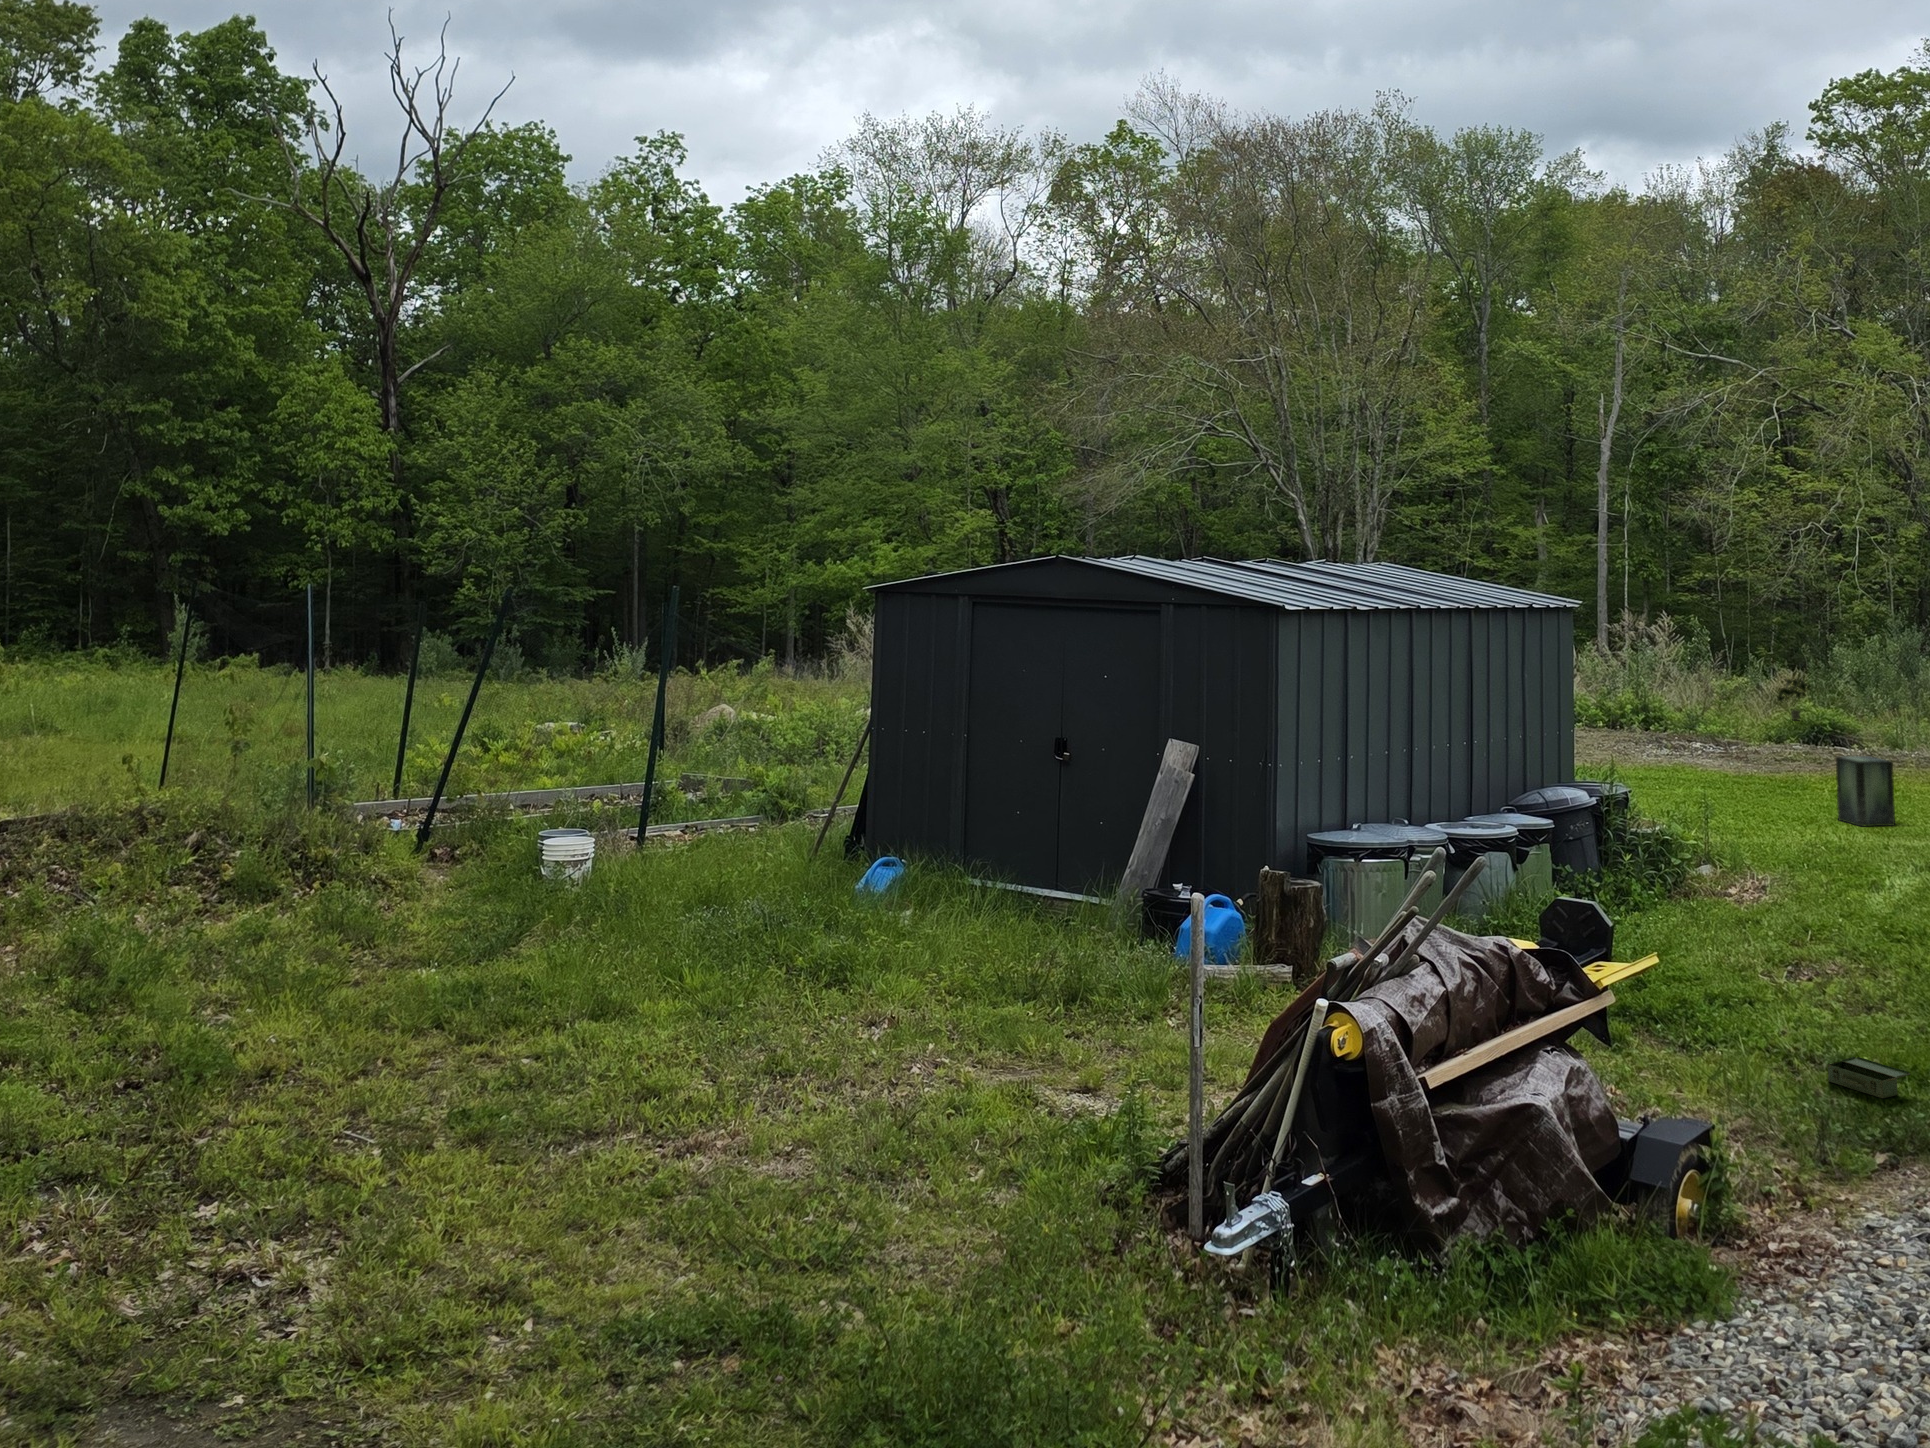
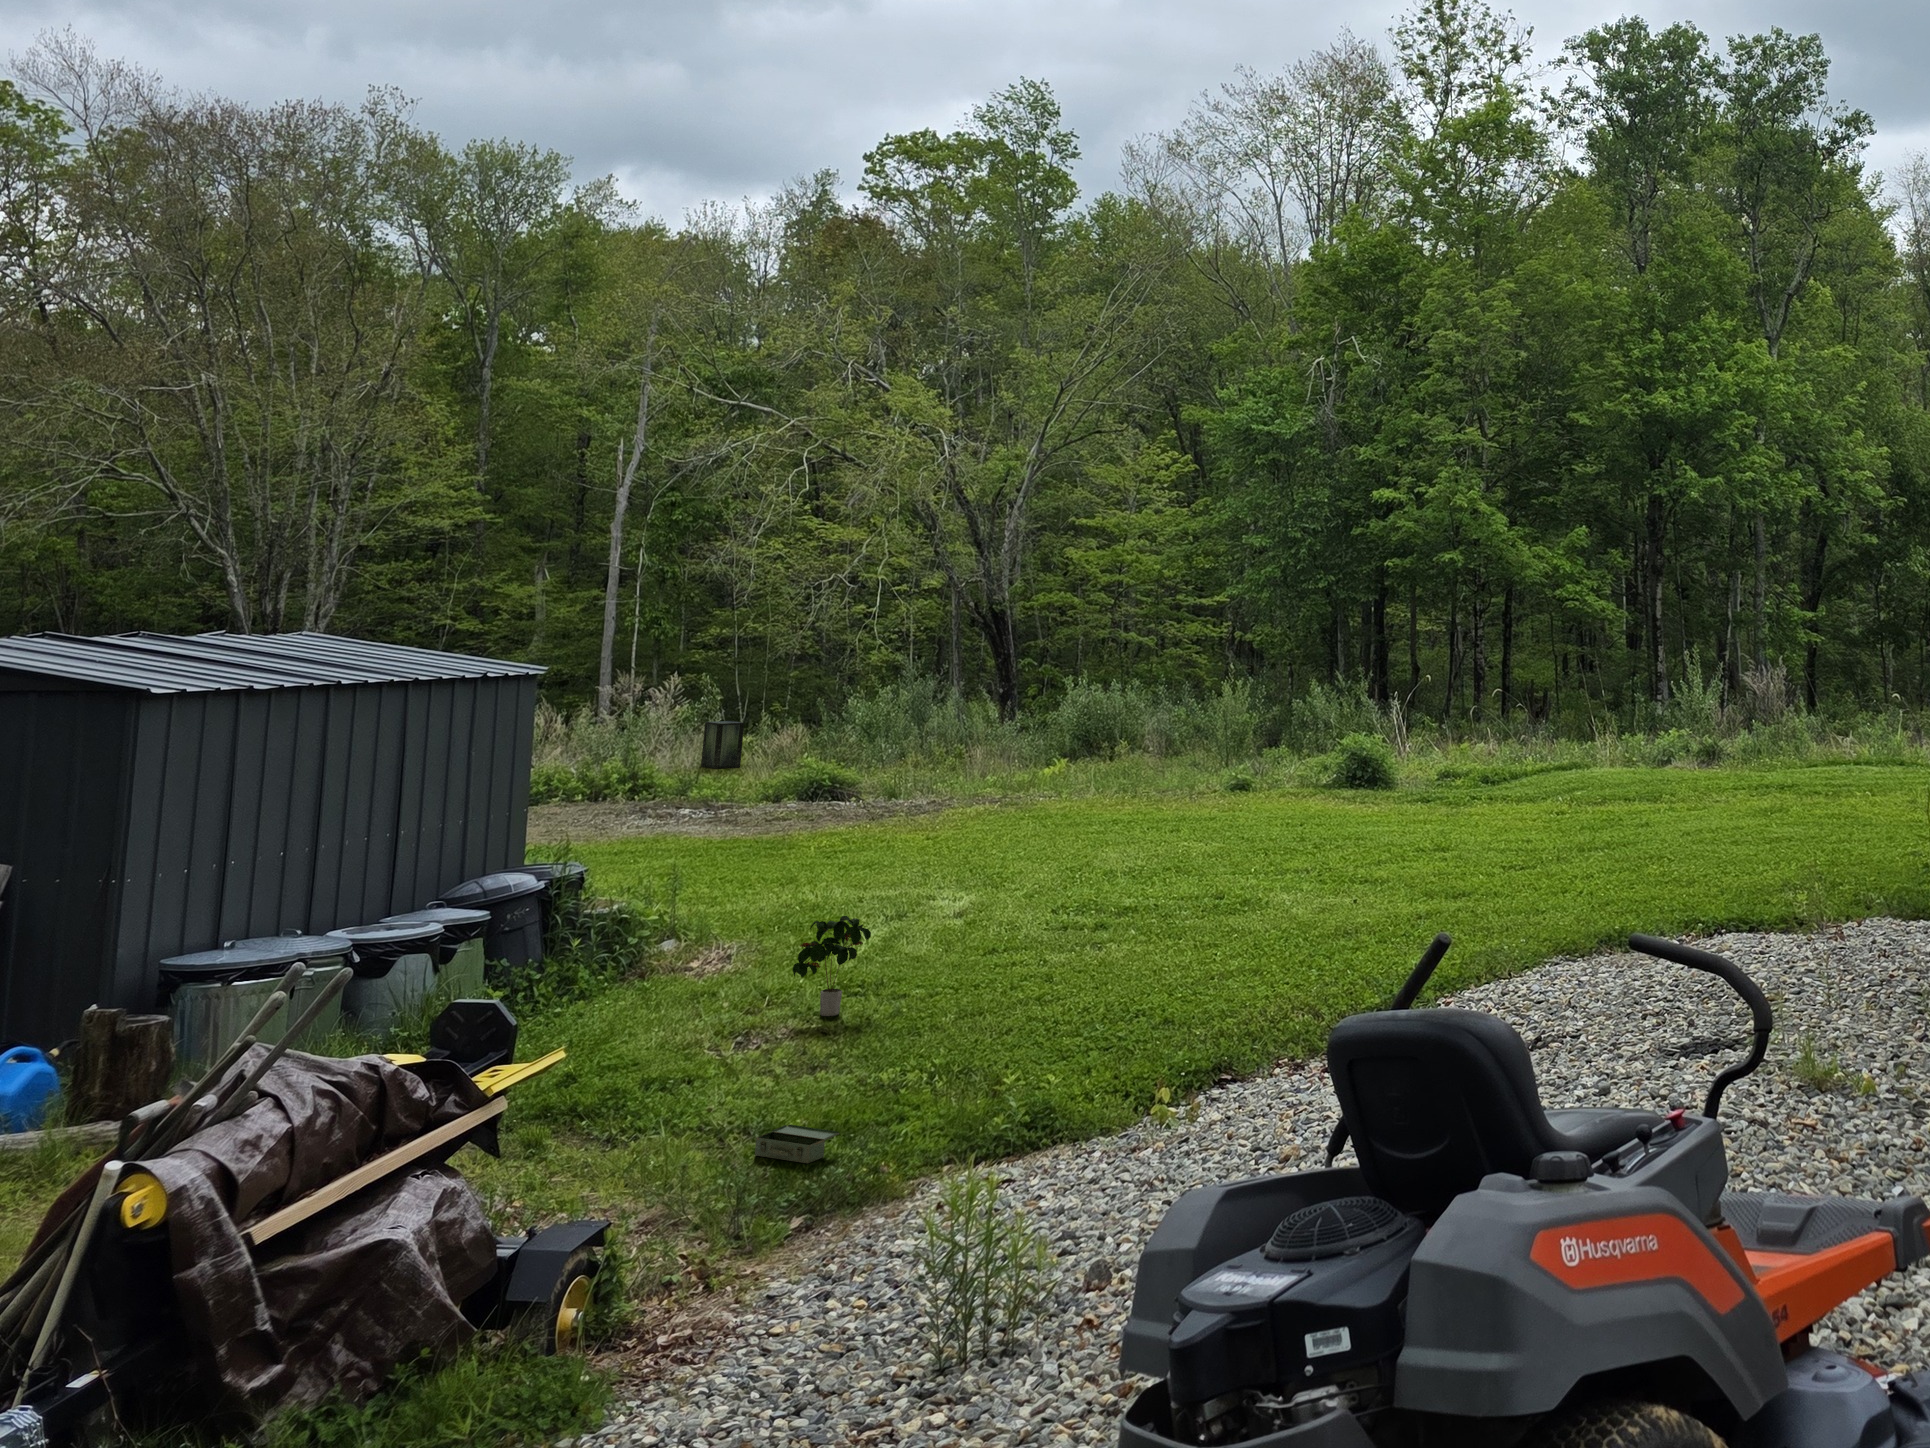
potted plant: present [1778,679,1810,721] -> present [792,916,871,1016]
storage box: present [1836,756,1895,826] -> present [701,721,744,769]

